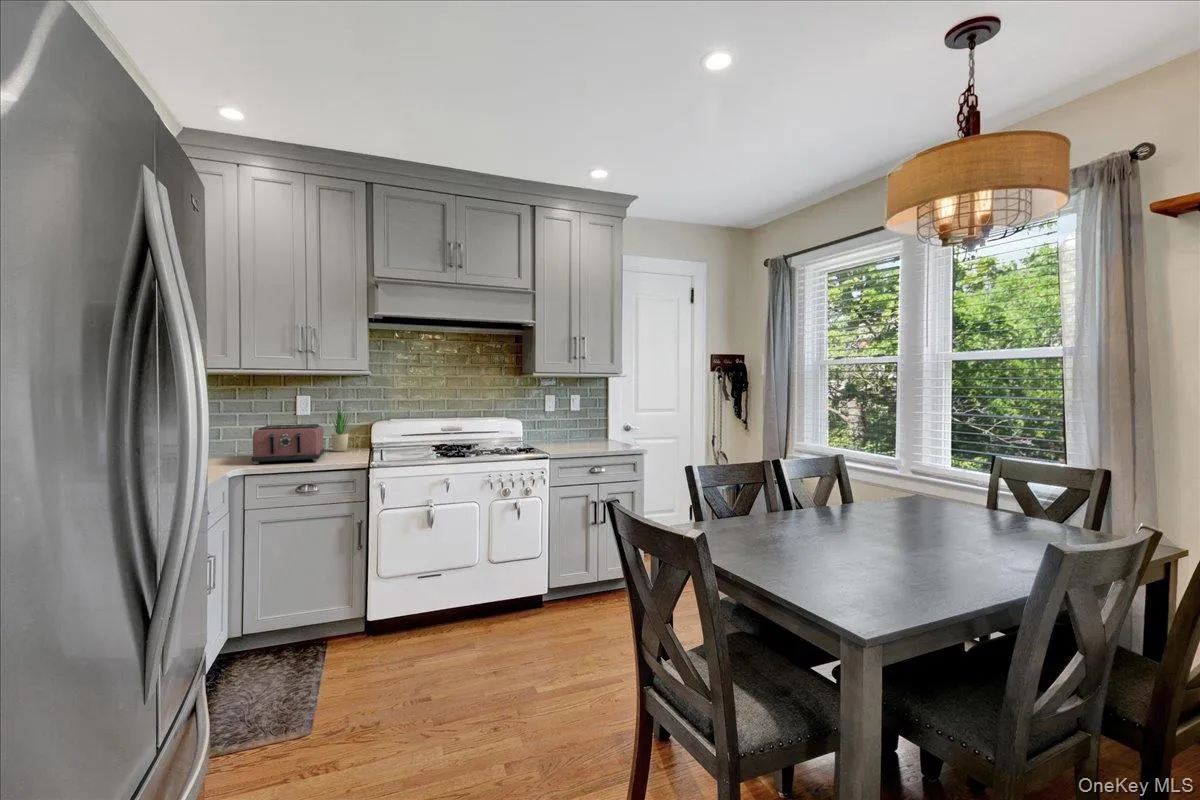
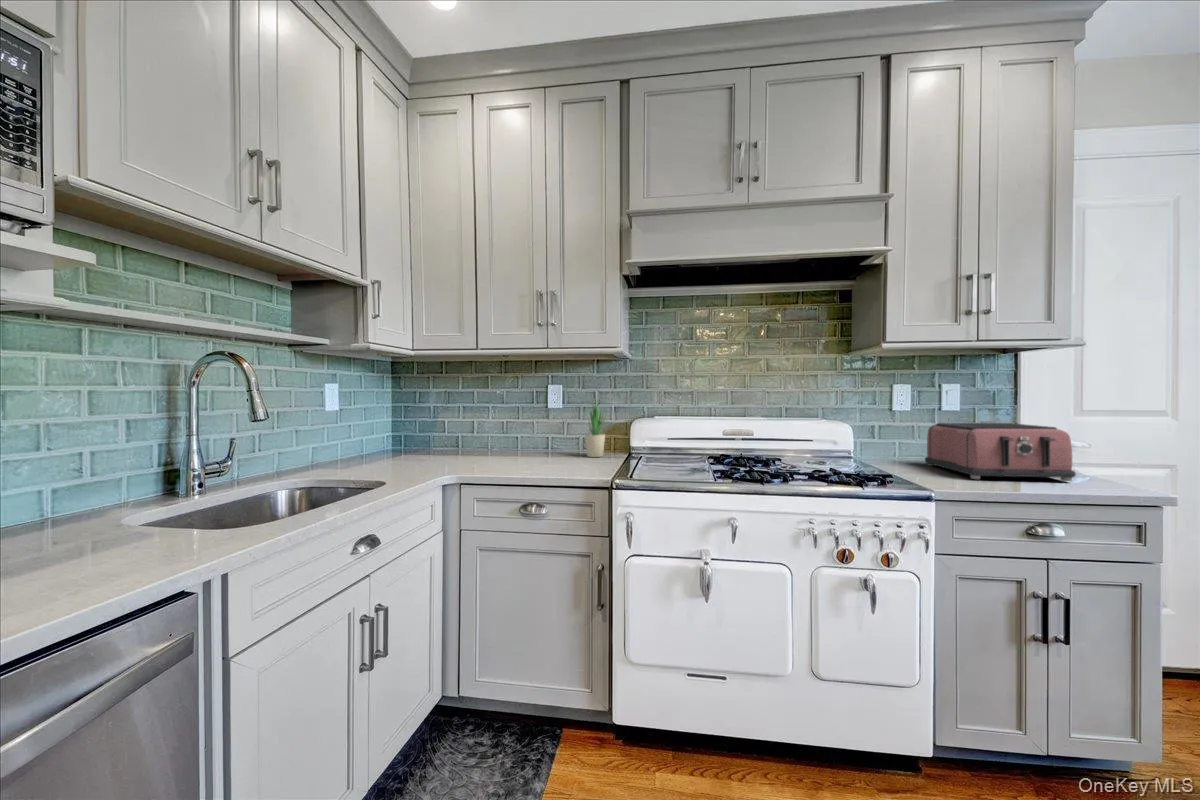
toaster: present [252,424,325,464] -> present [925,423,1076,481]

